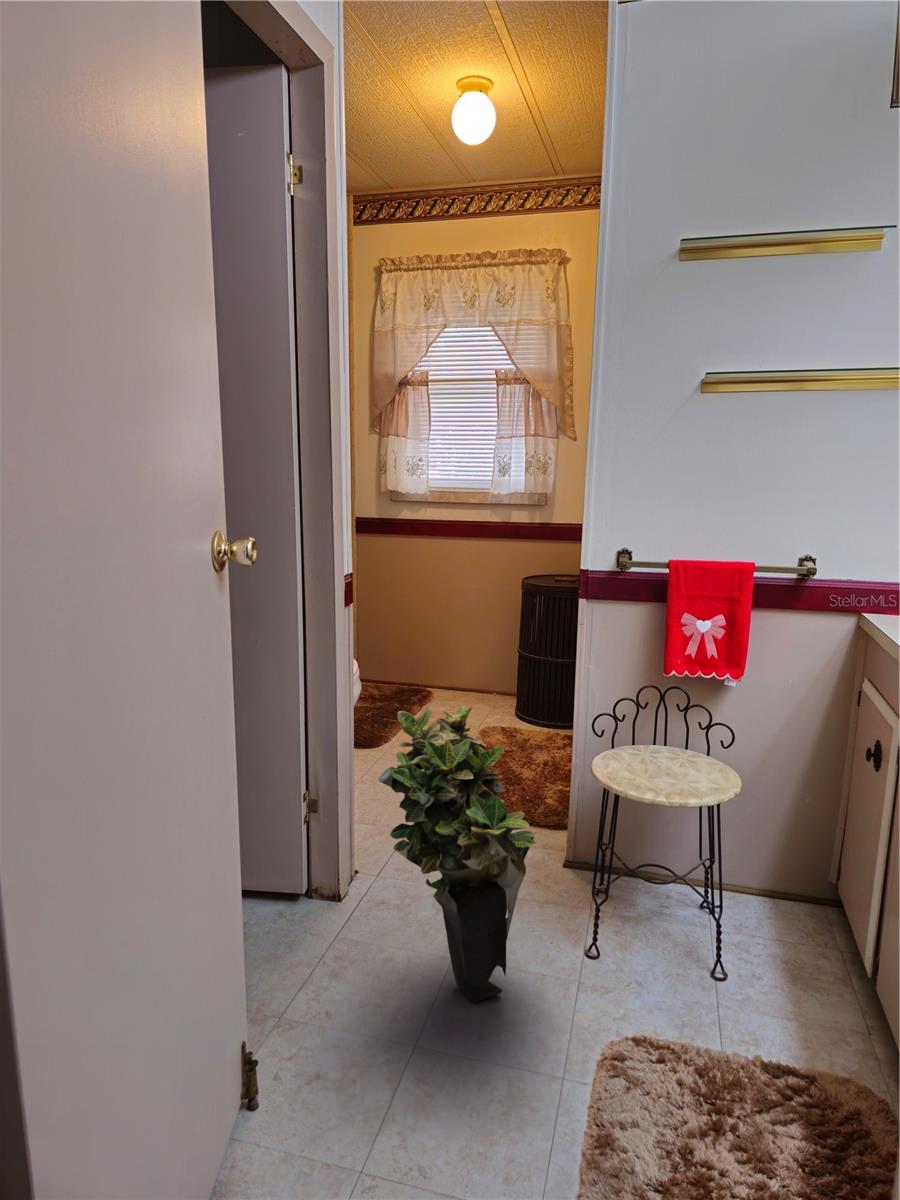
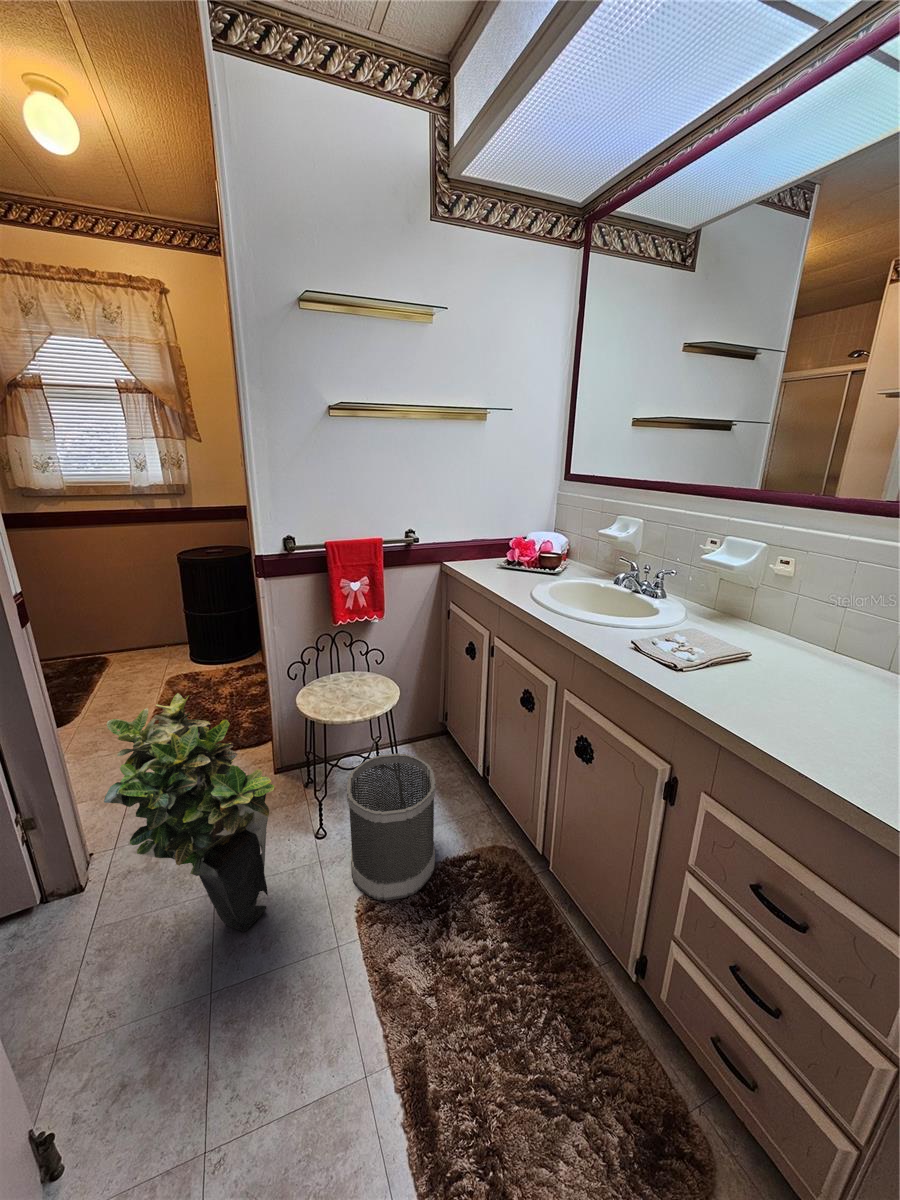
wastebasket: none [610,863,753,1078] -> present [347,754,436,901]

